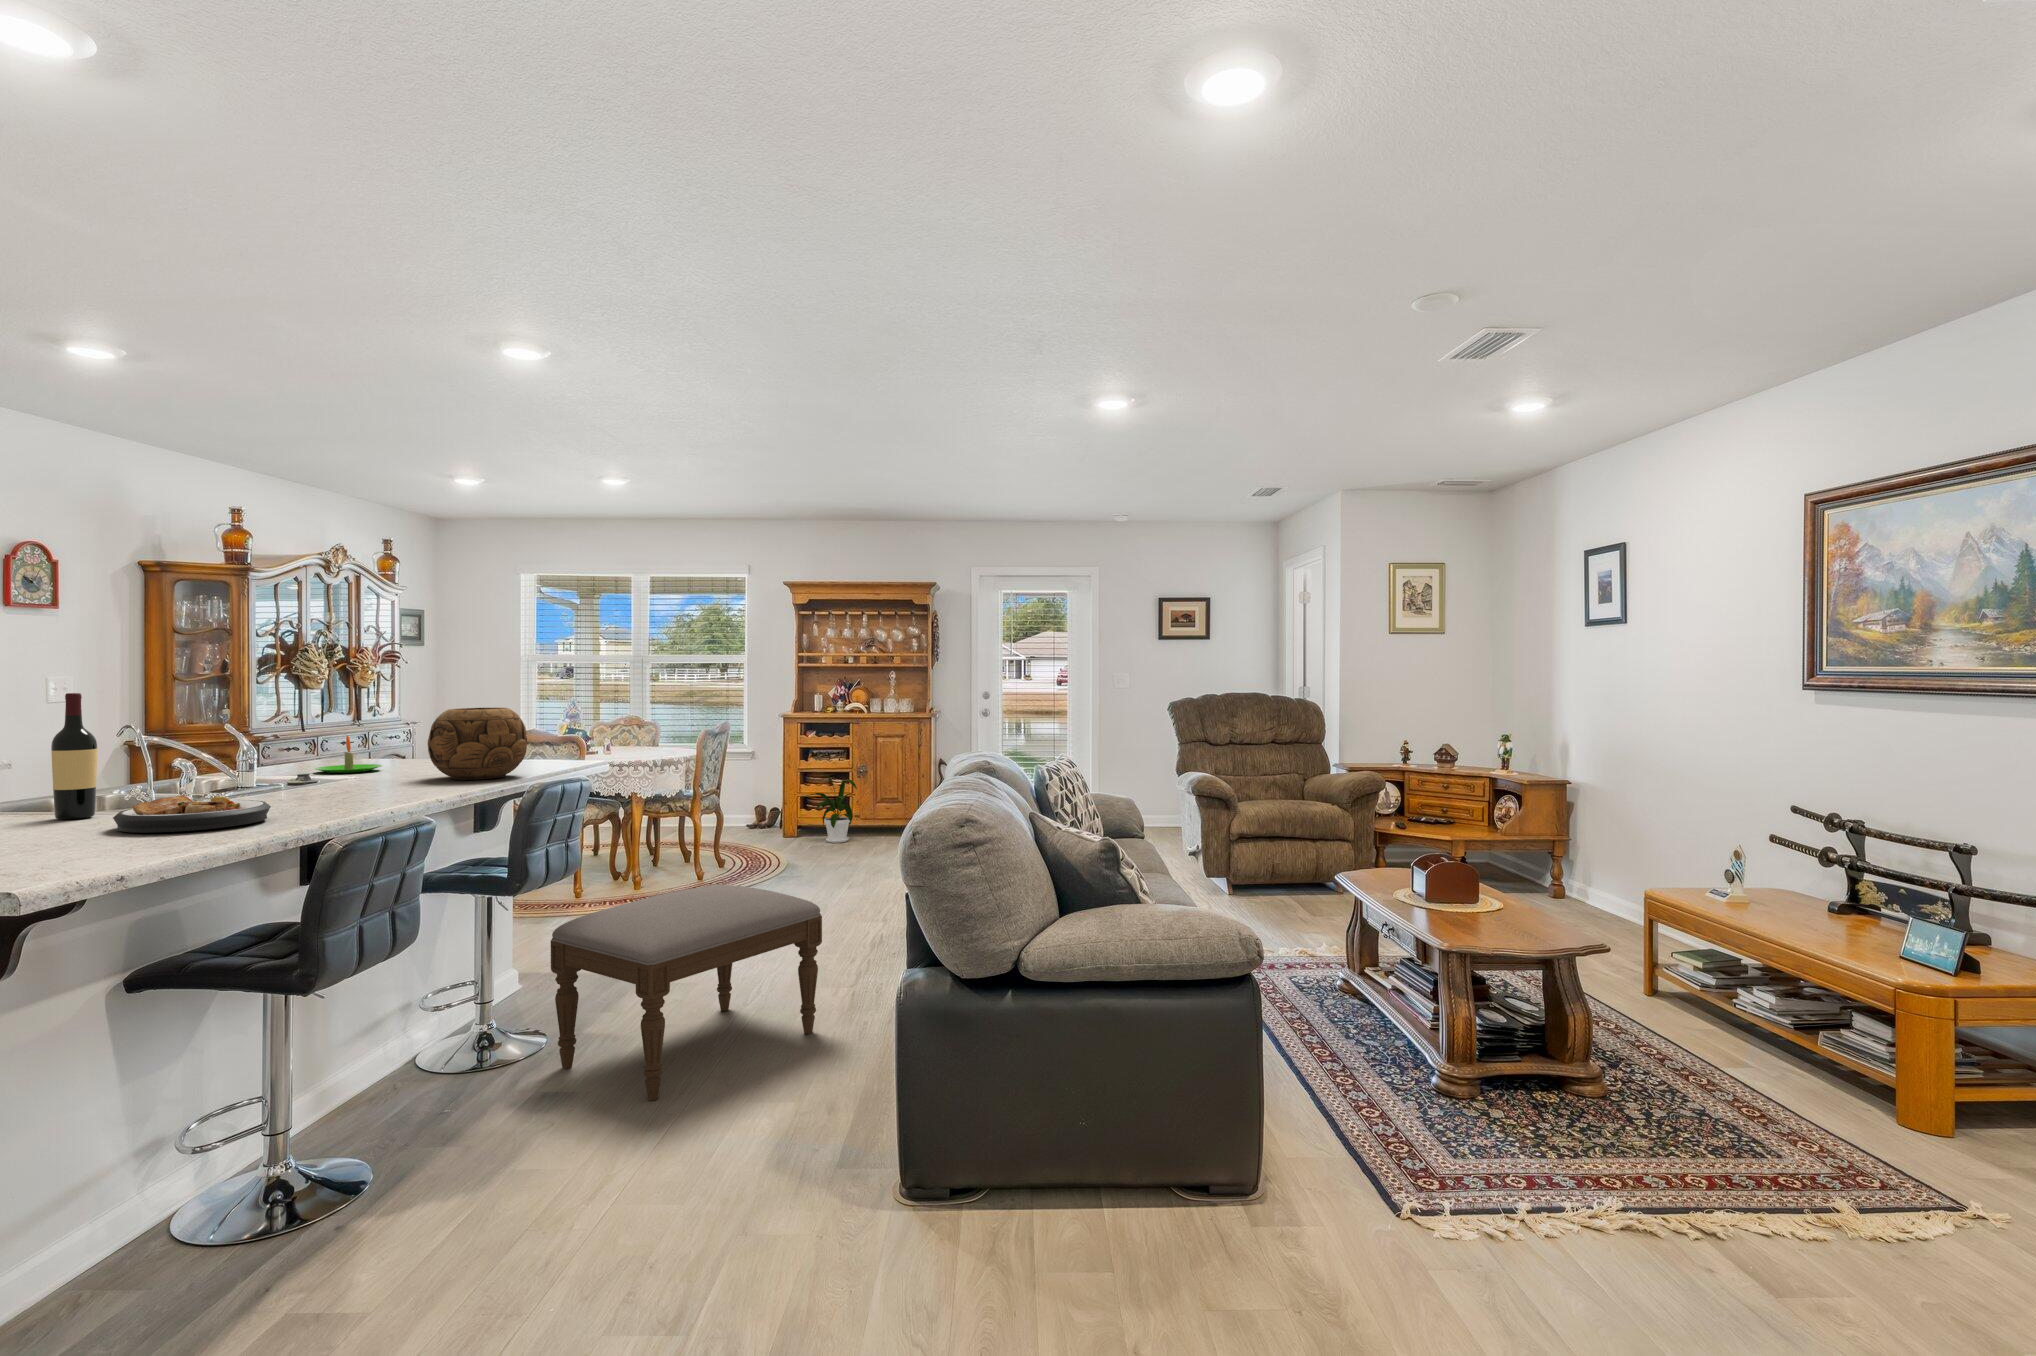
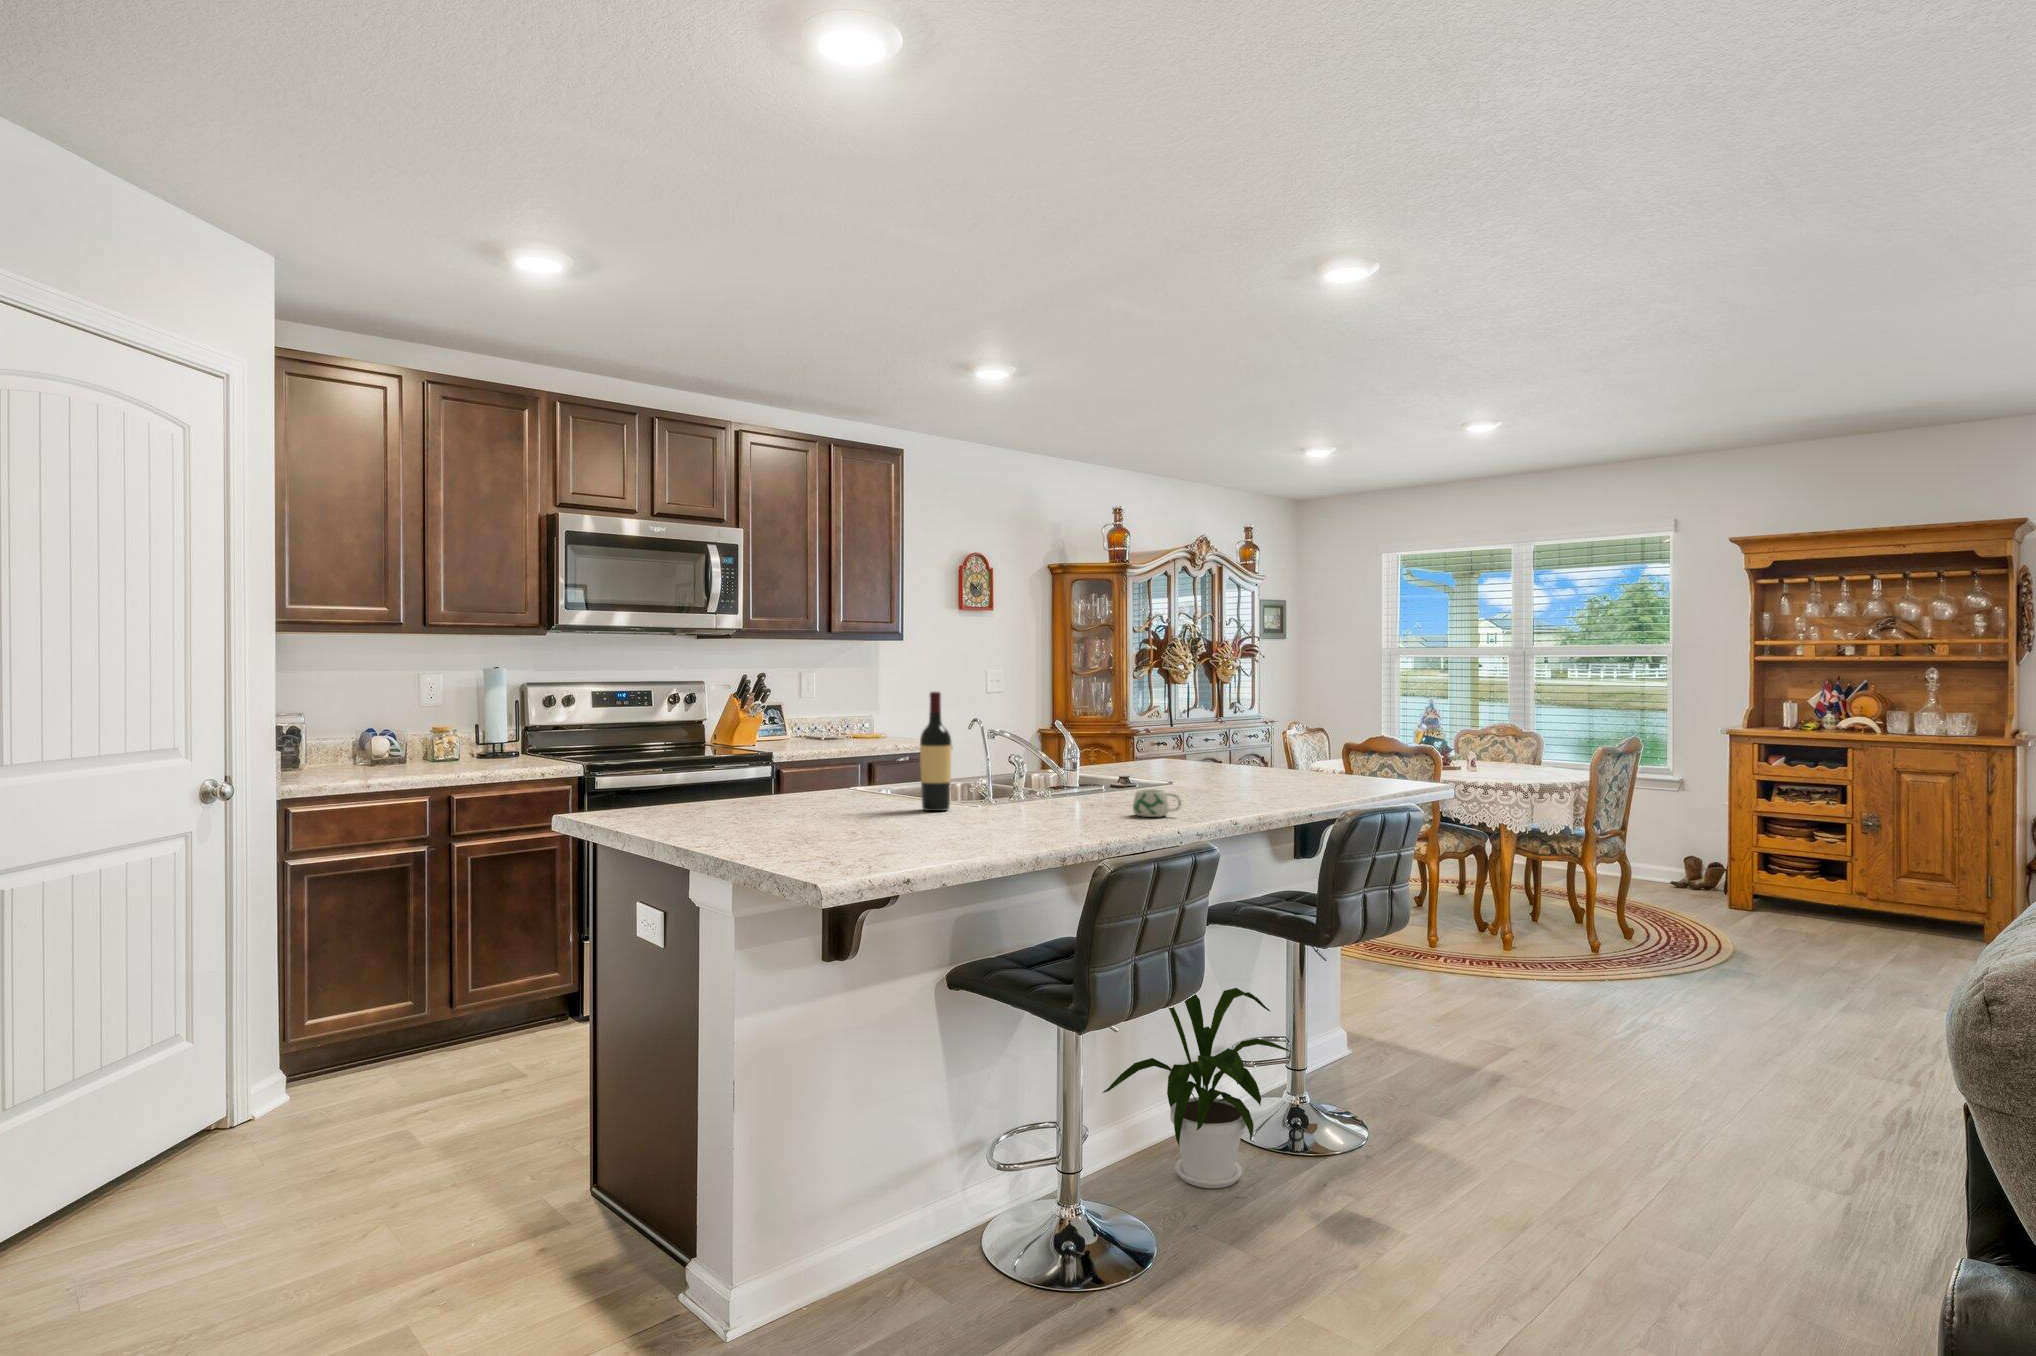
decorative bowl: present [428,708,527,780] -> none [1243,714,1351,800]
candle: present [315,735,382,773] -> none [1148,738,1209,779]
house plant: present [804,773,857,843] -> present [1103,988,1291,1188]
mug: none [327,777,379,802] -> present [1133,789,1181,817]
plate: present [113,796,271,833] -> none [948,798,1072,837]
ottoman: present [551,884,822,1100] -> none [1366,978,1768,1270]

